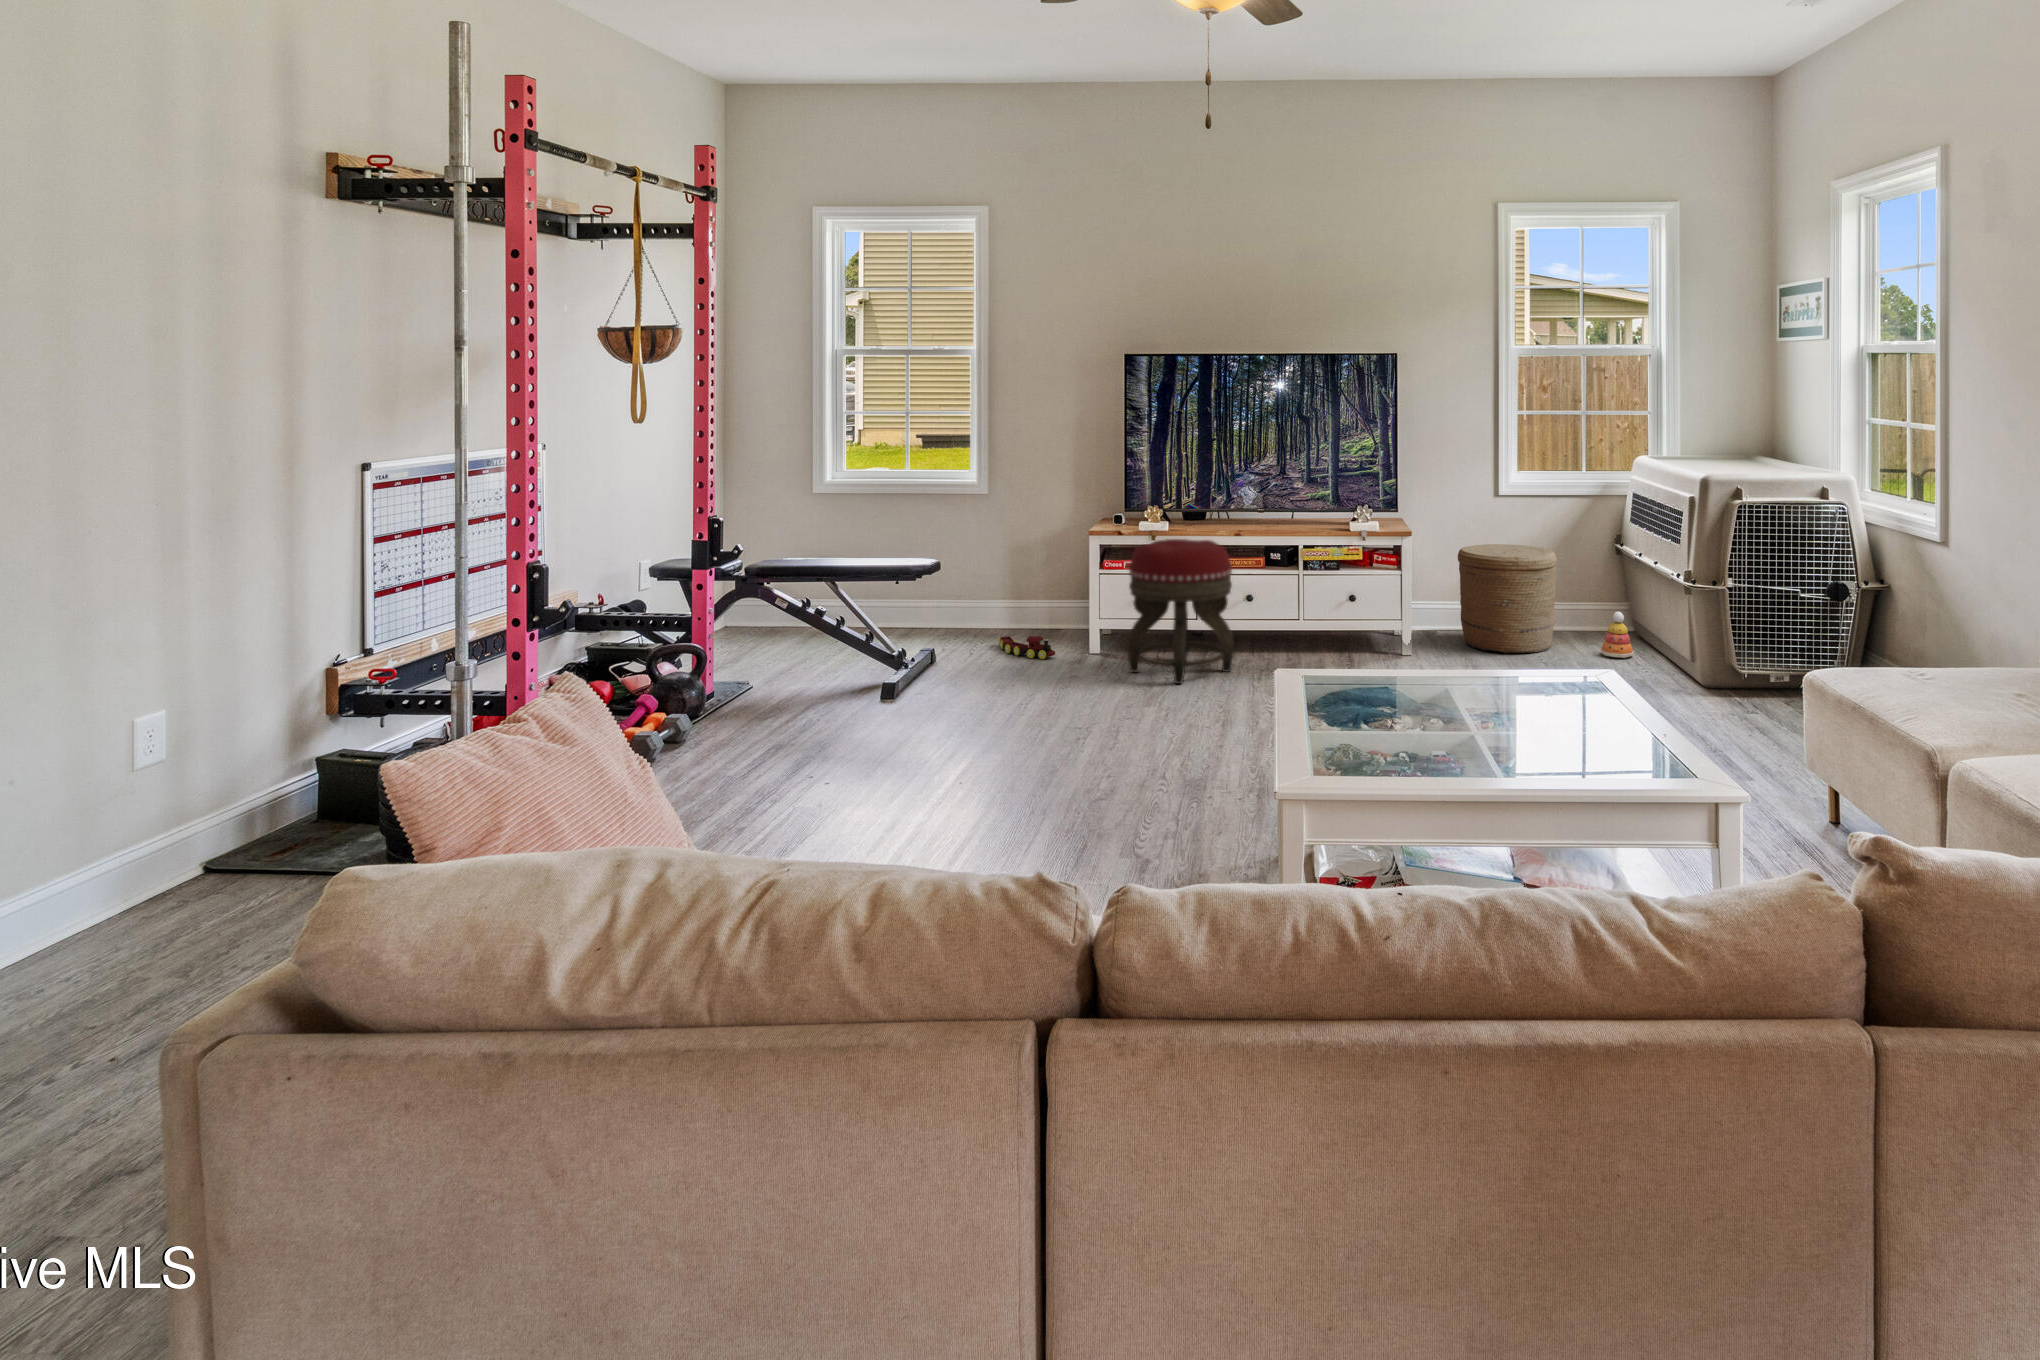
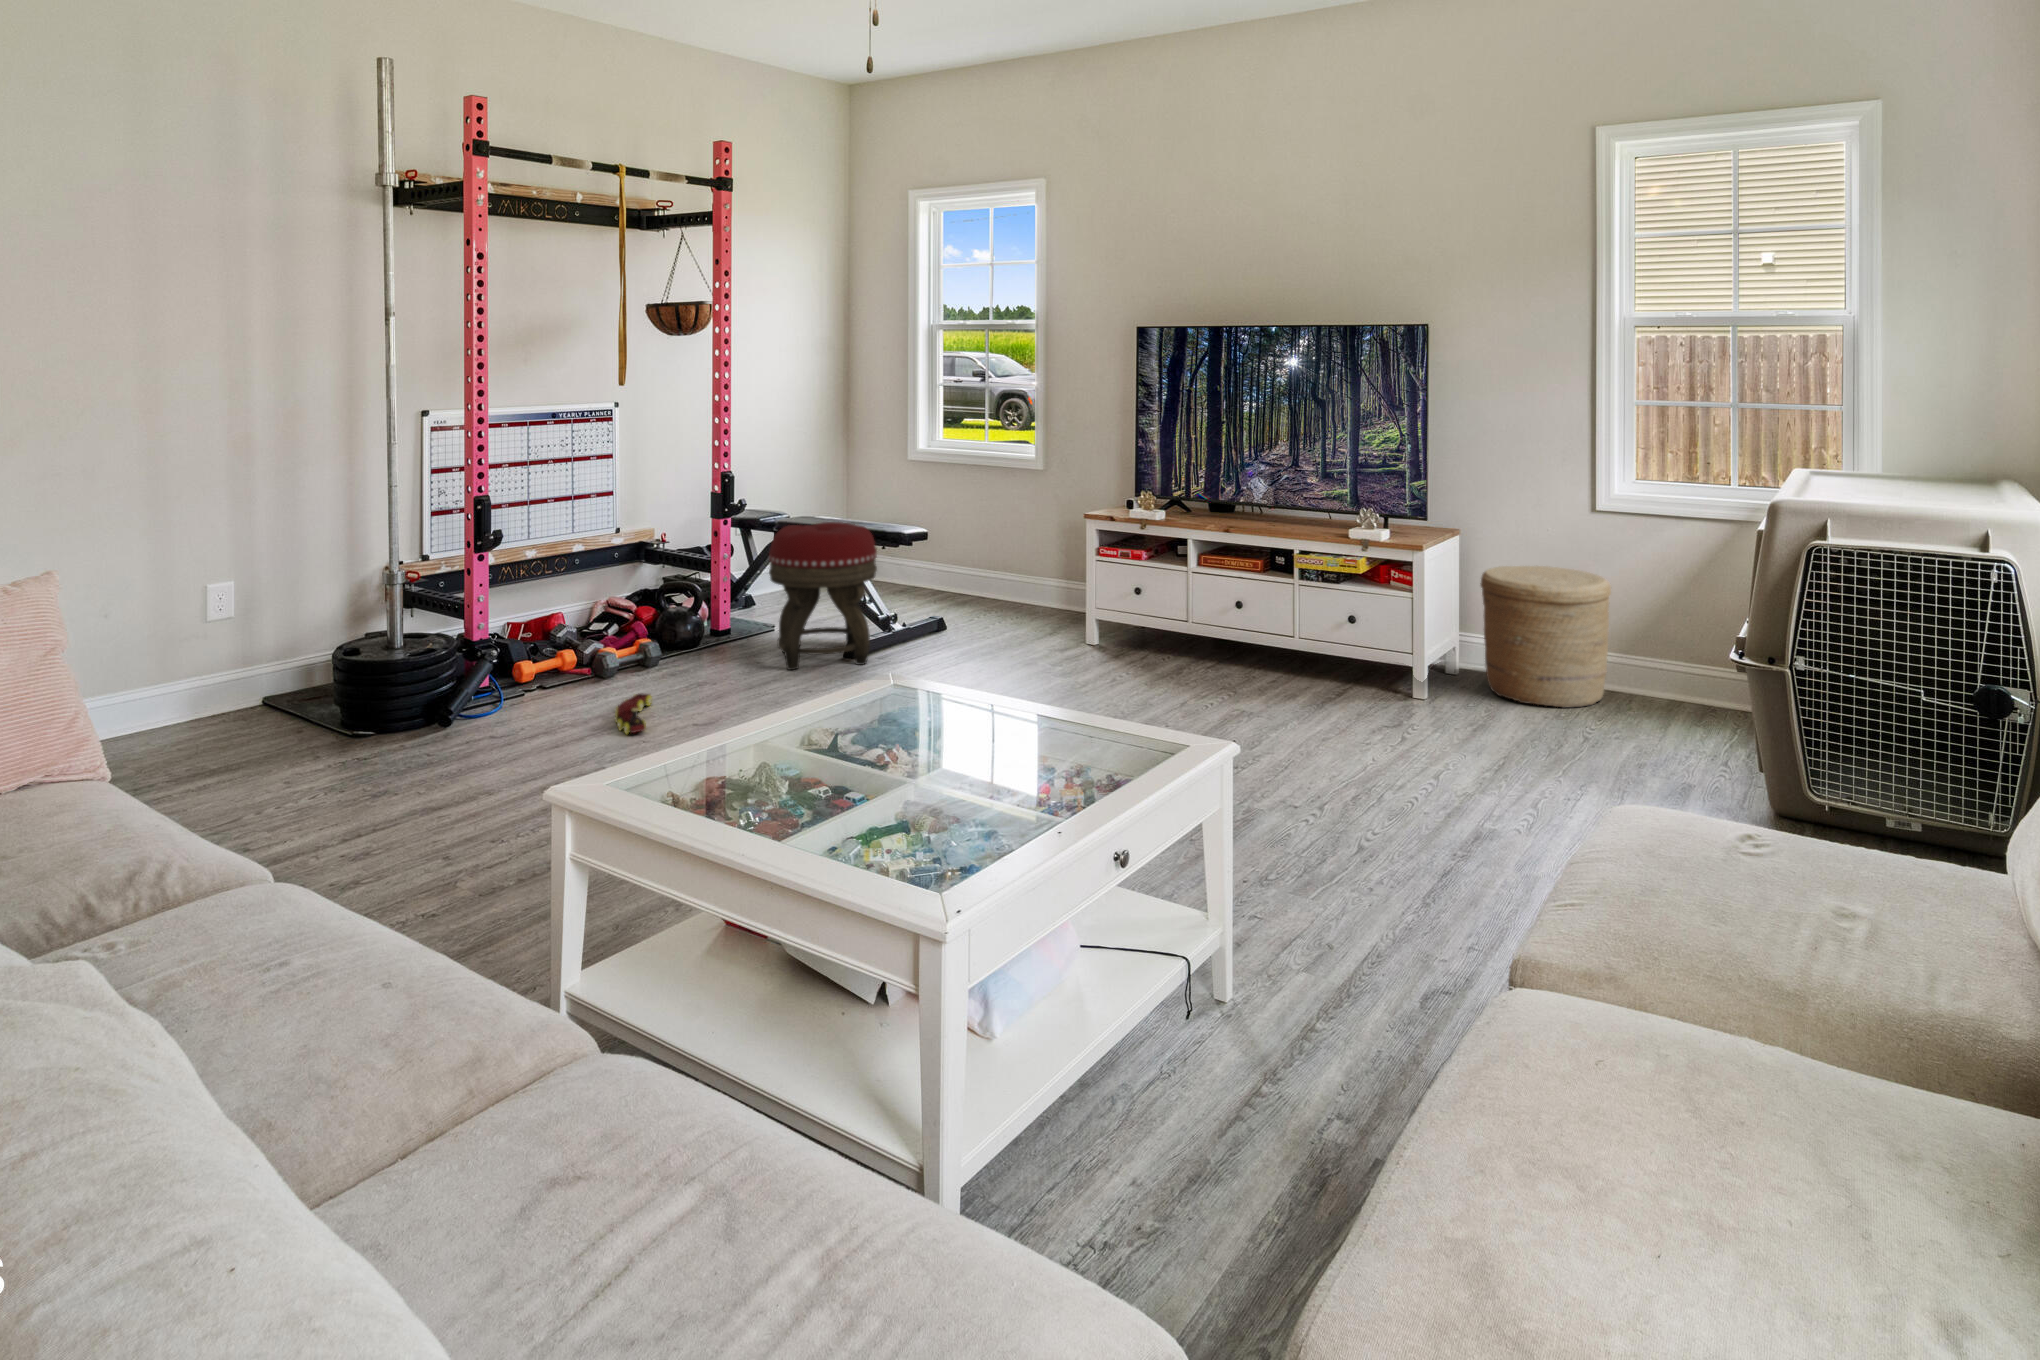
footstool: present [1127,539,1234,684] -> present [769,522,877,670]
stacking toy: present [1601,611,1634,658] -> none [1646,670,1693,732]
toy train: present [998,636,1055,659] -> present [615,694,652,734]

